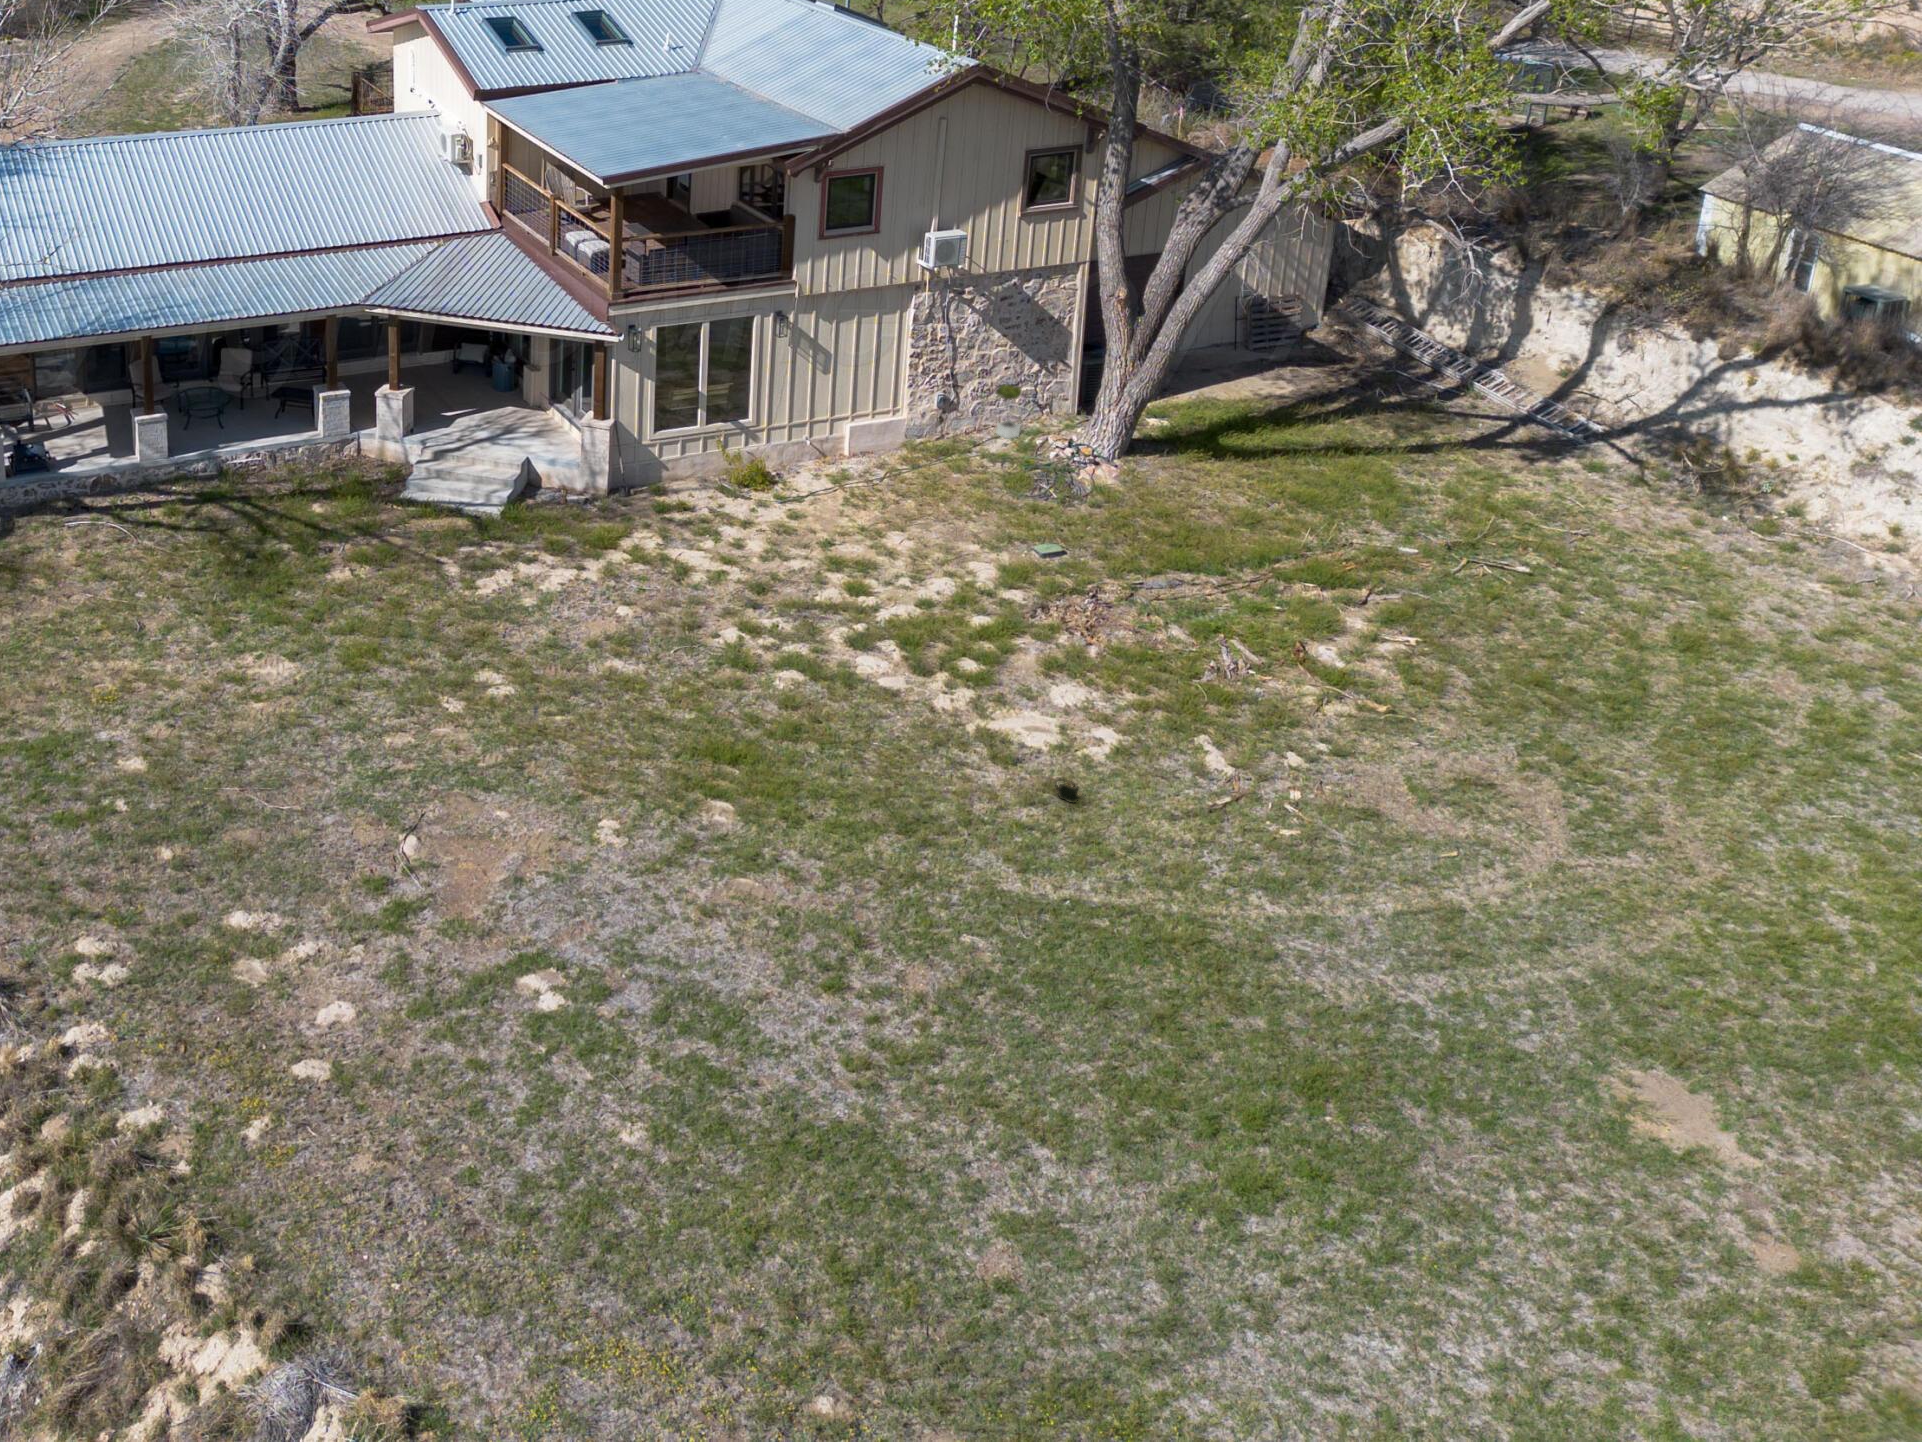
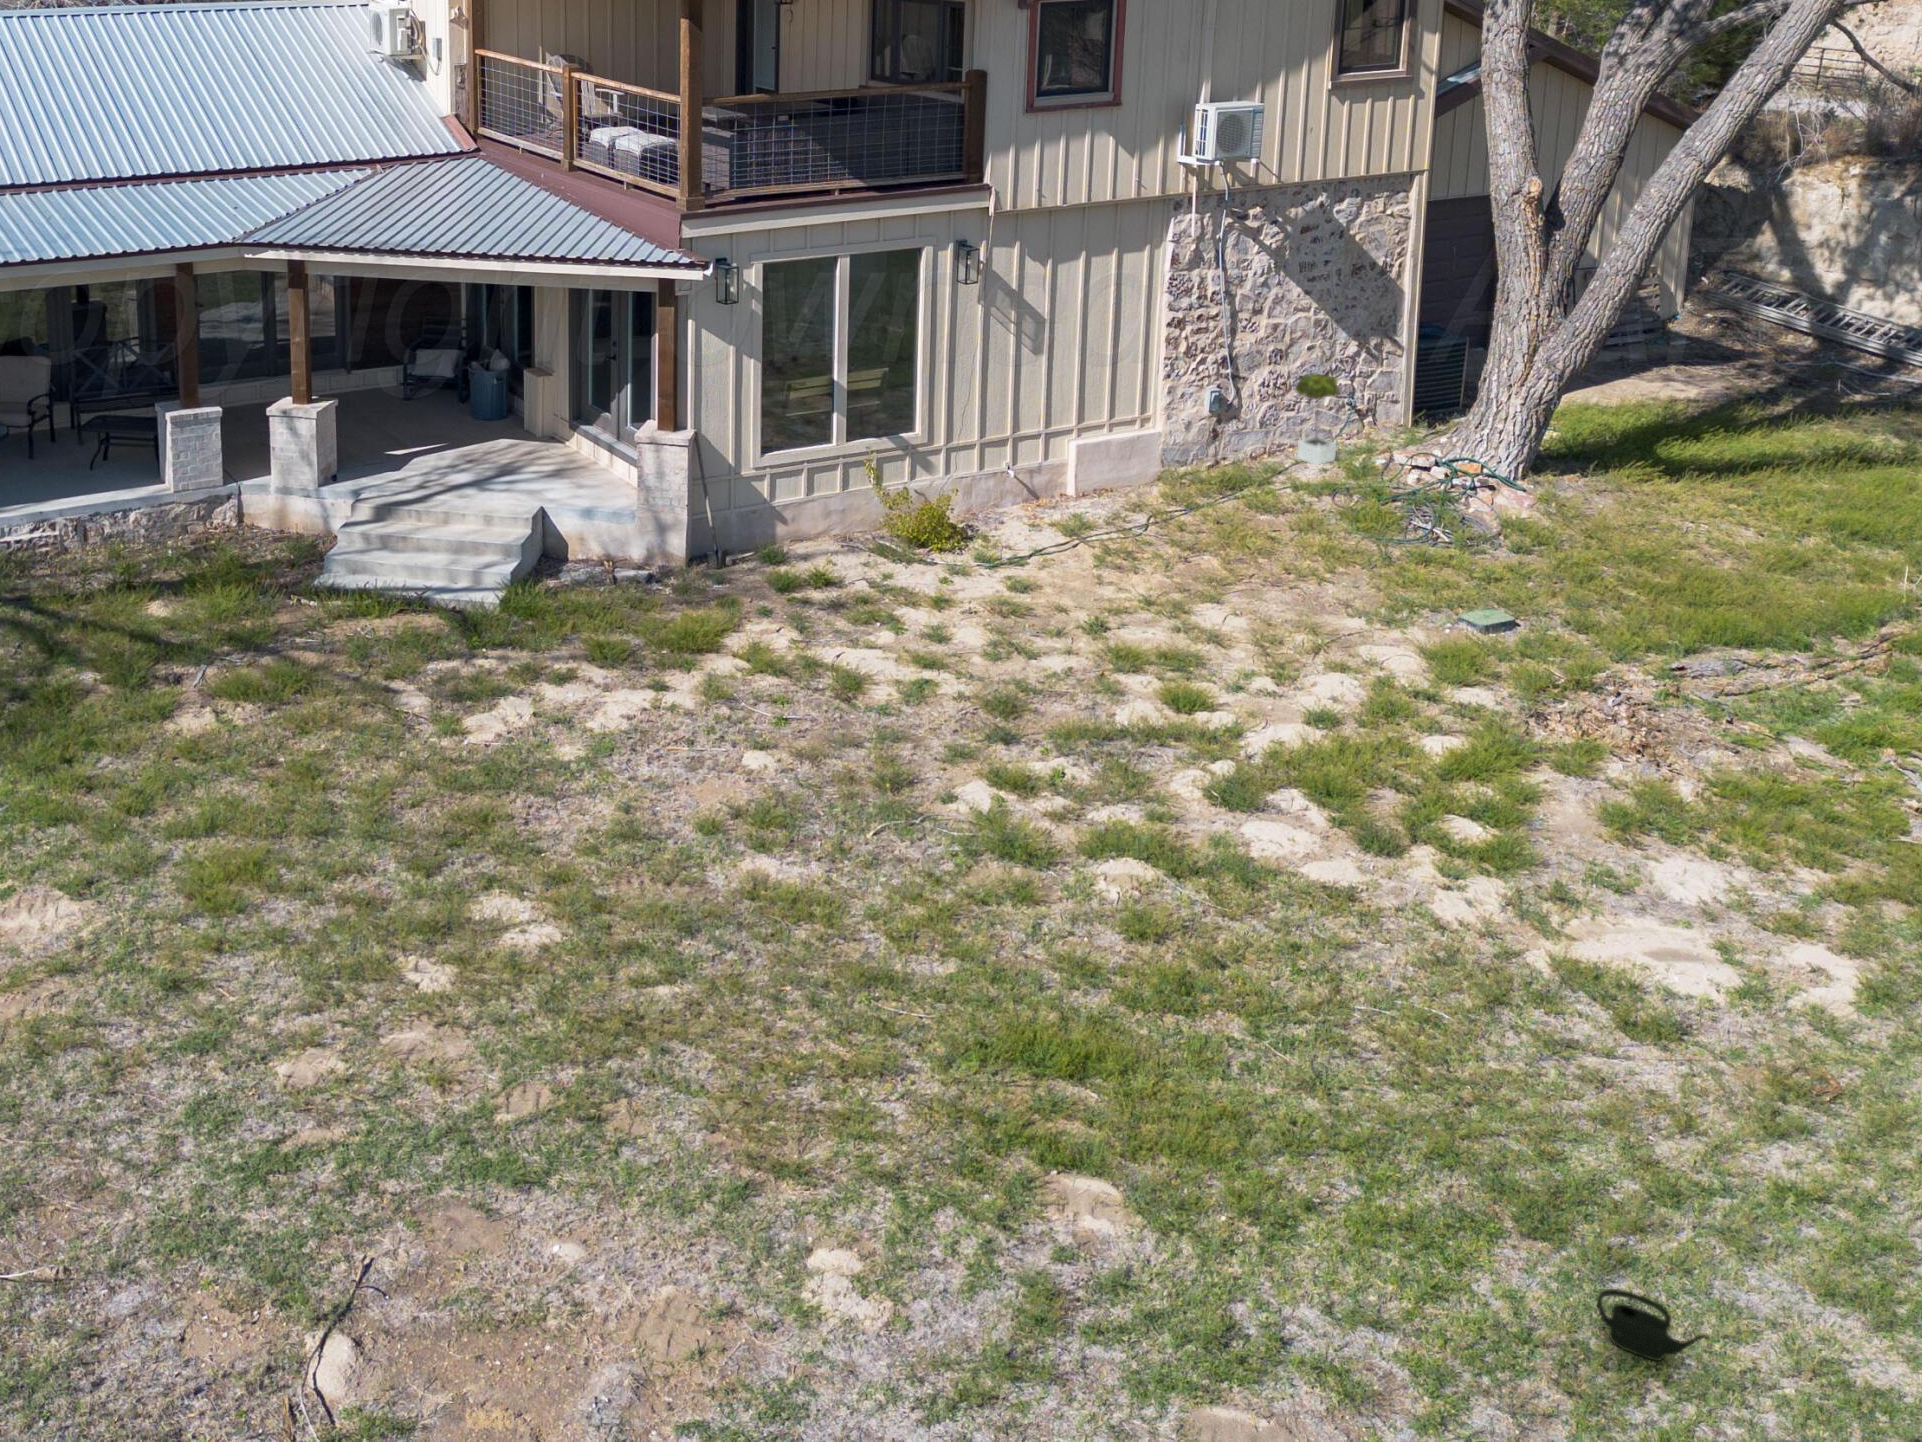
watering can: present [1056,781,1083,803] -> present [1597,1289,1709,1361]

